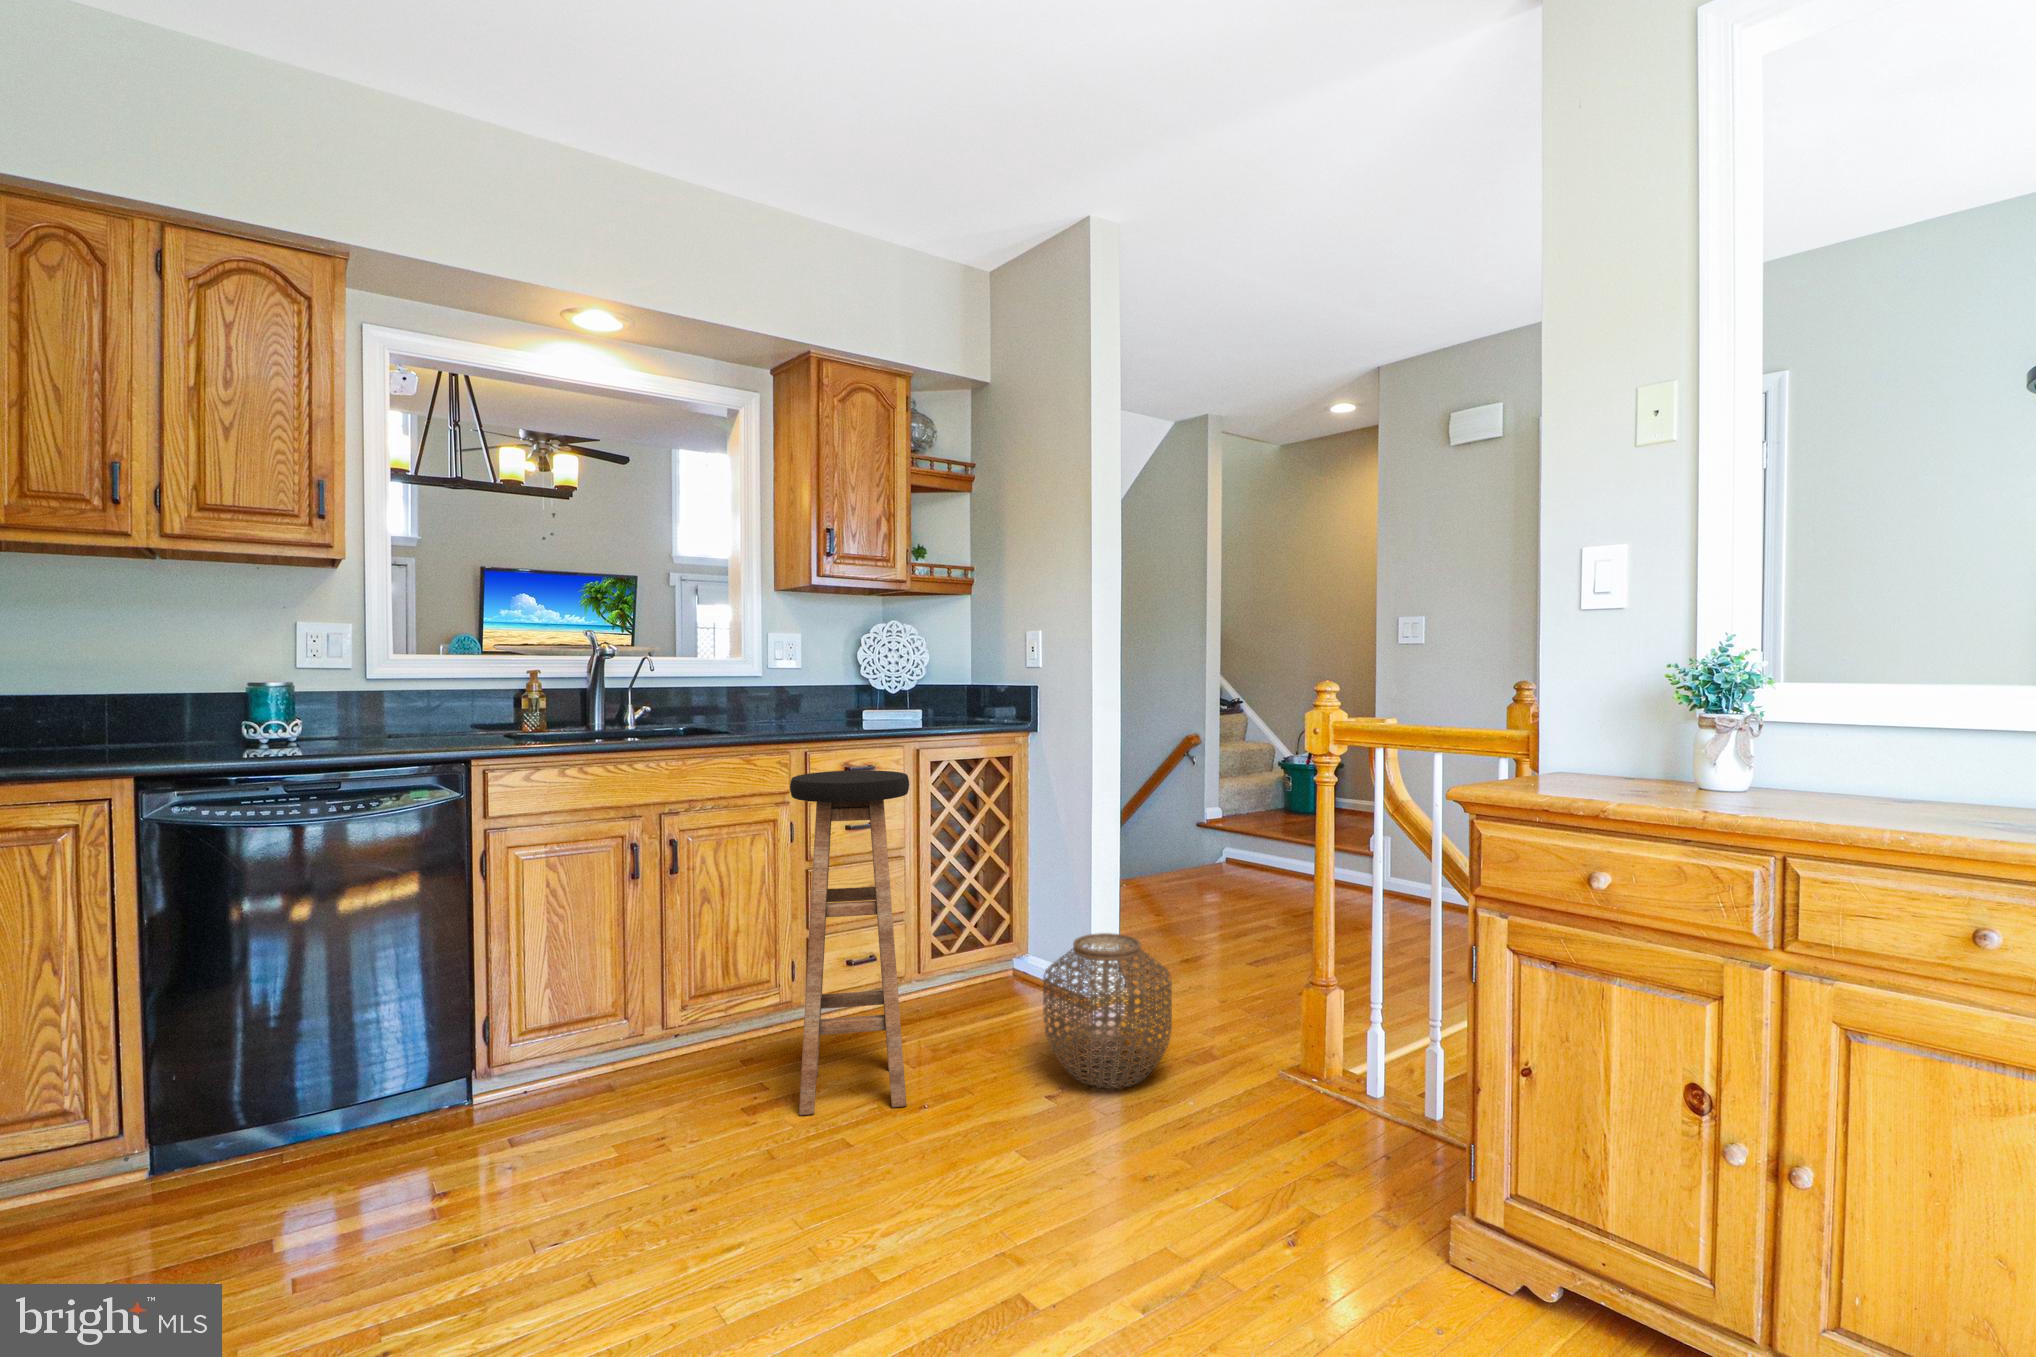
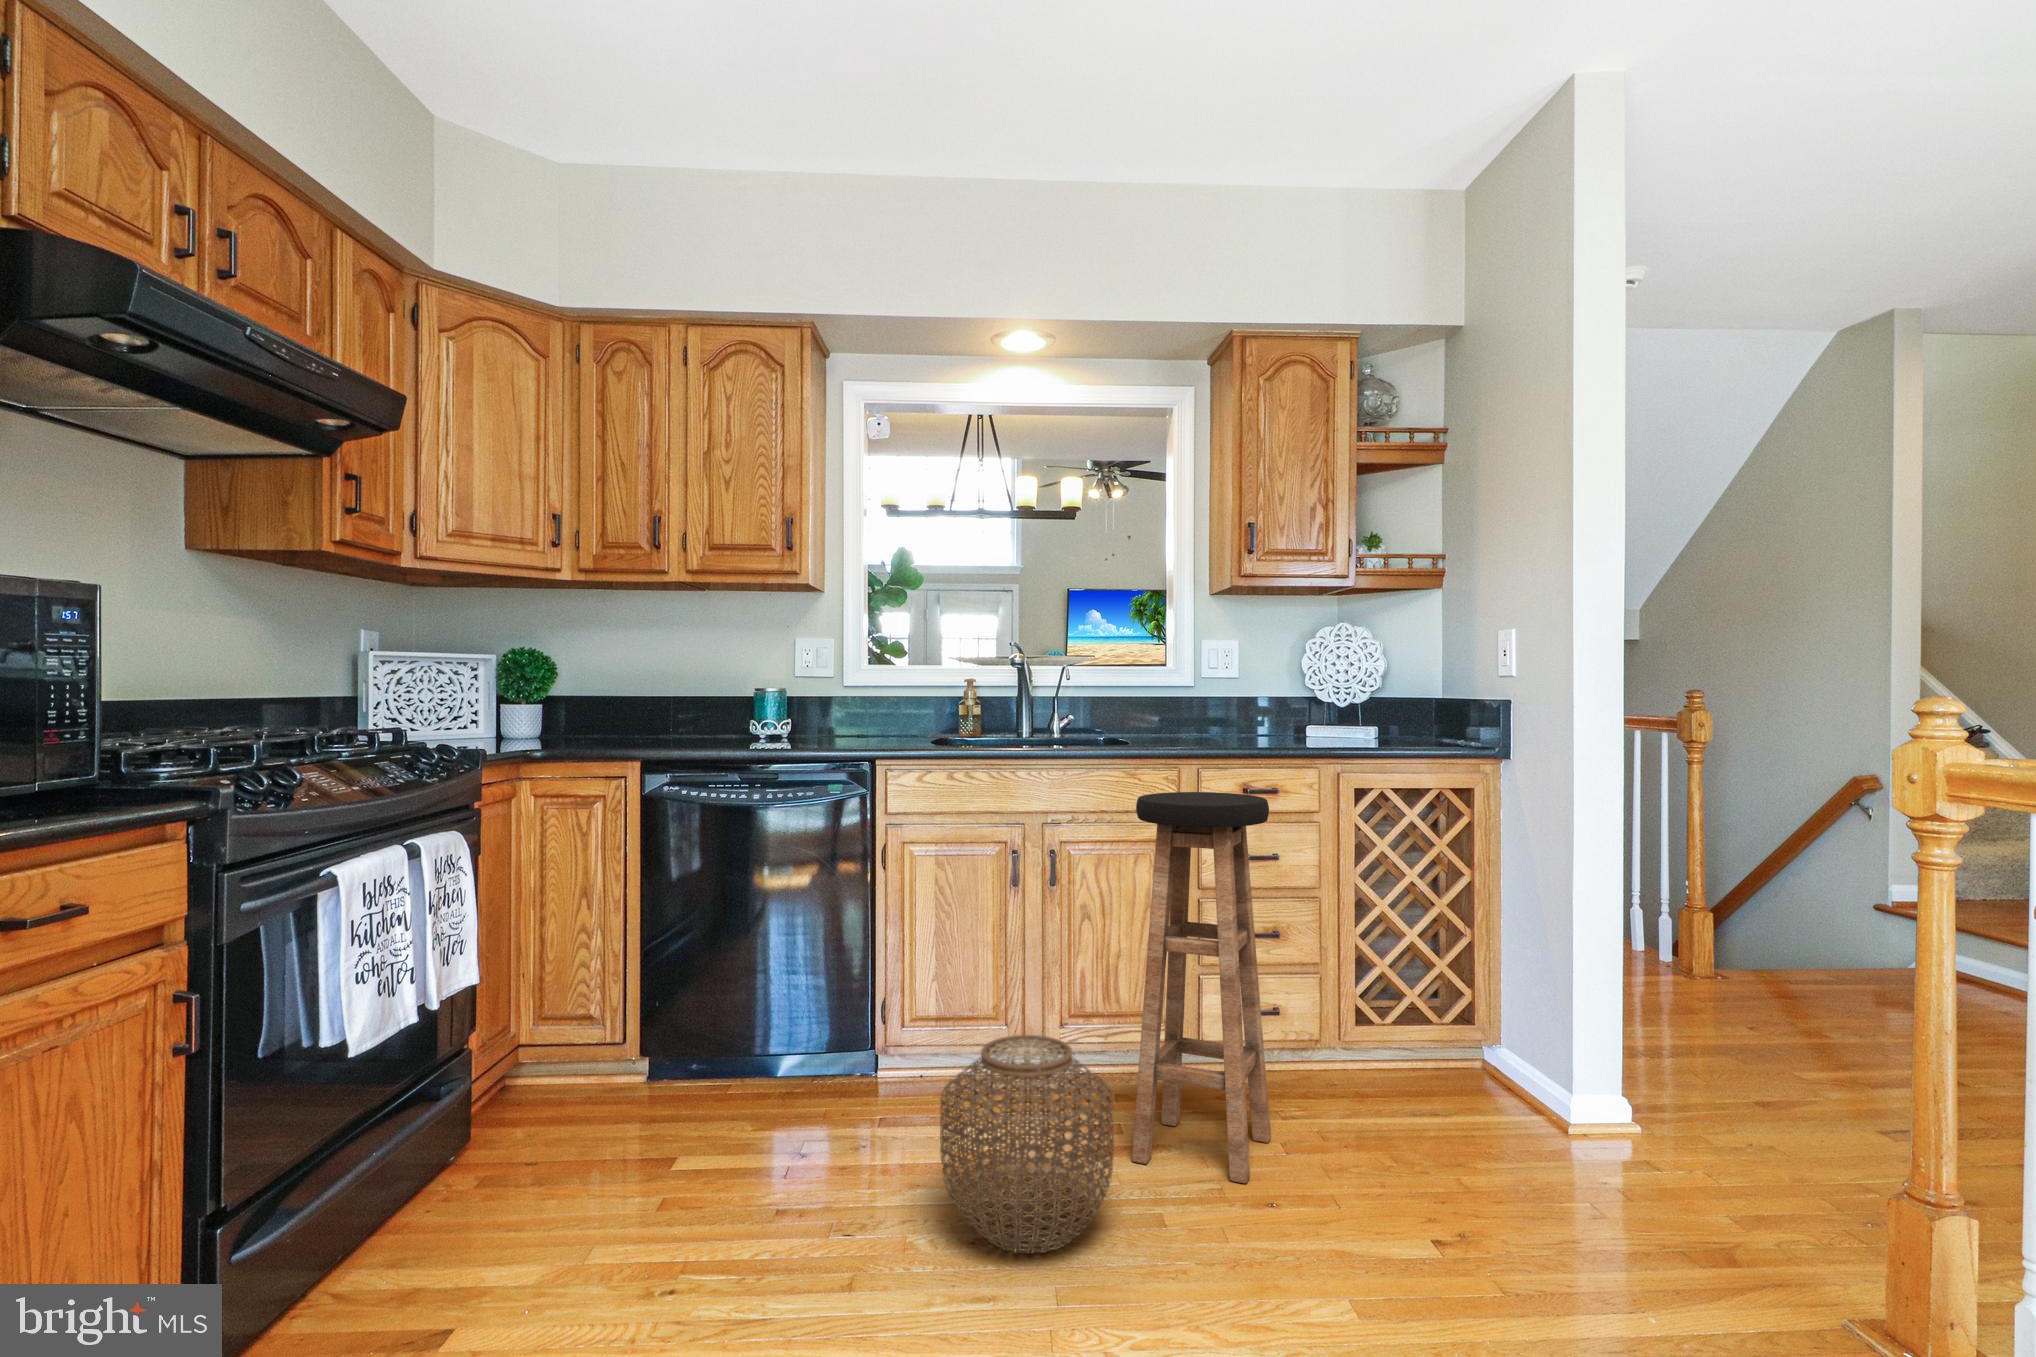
woven basket: present [1043,933,1172,1088] -> present [940,1035,1114,1254]

